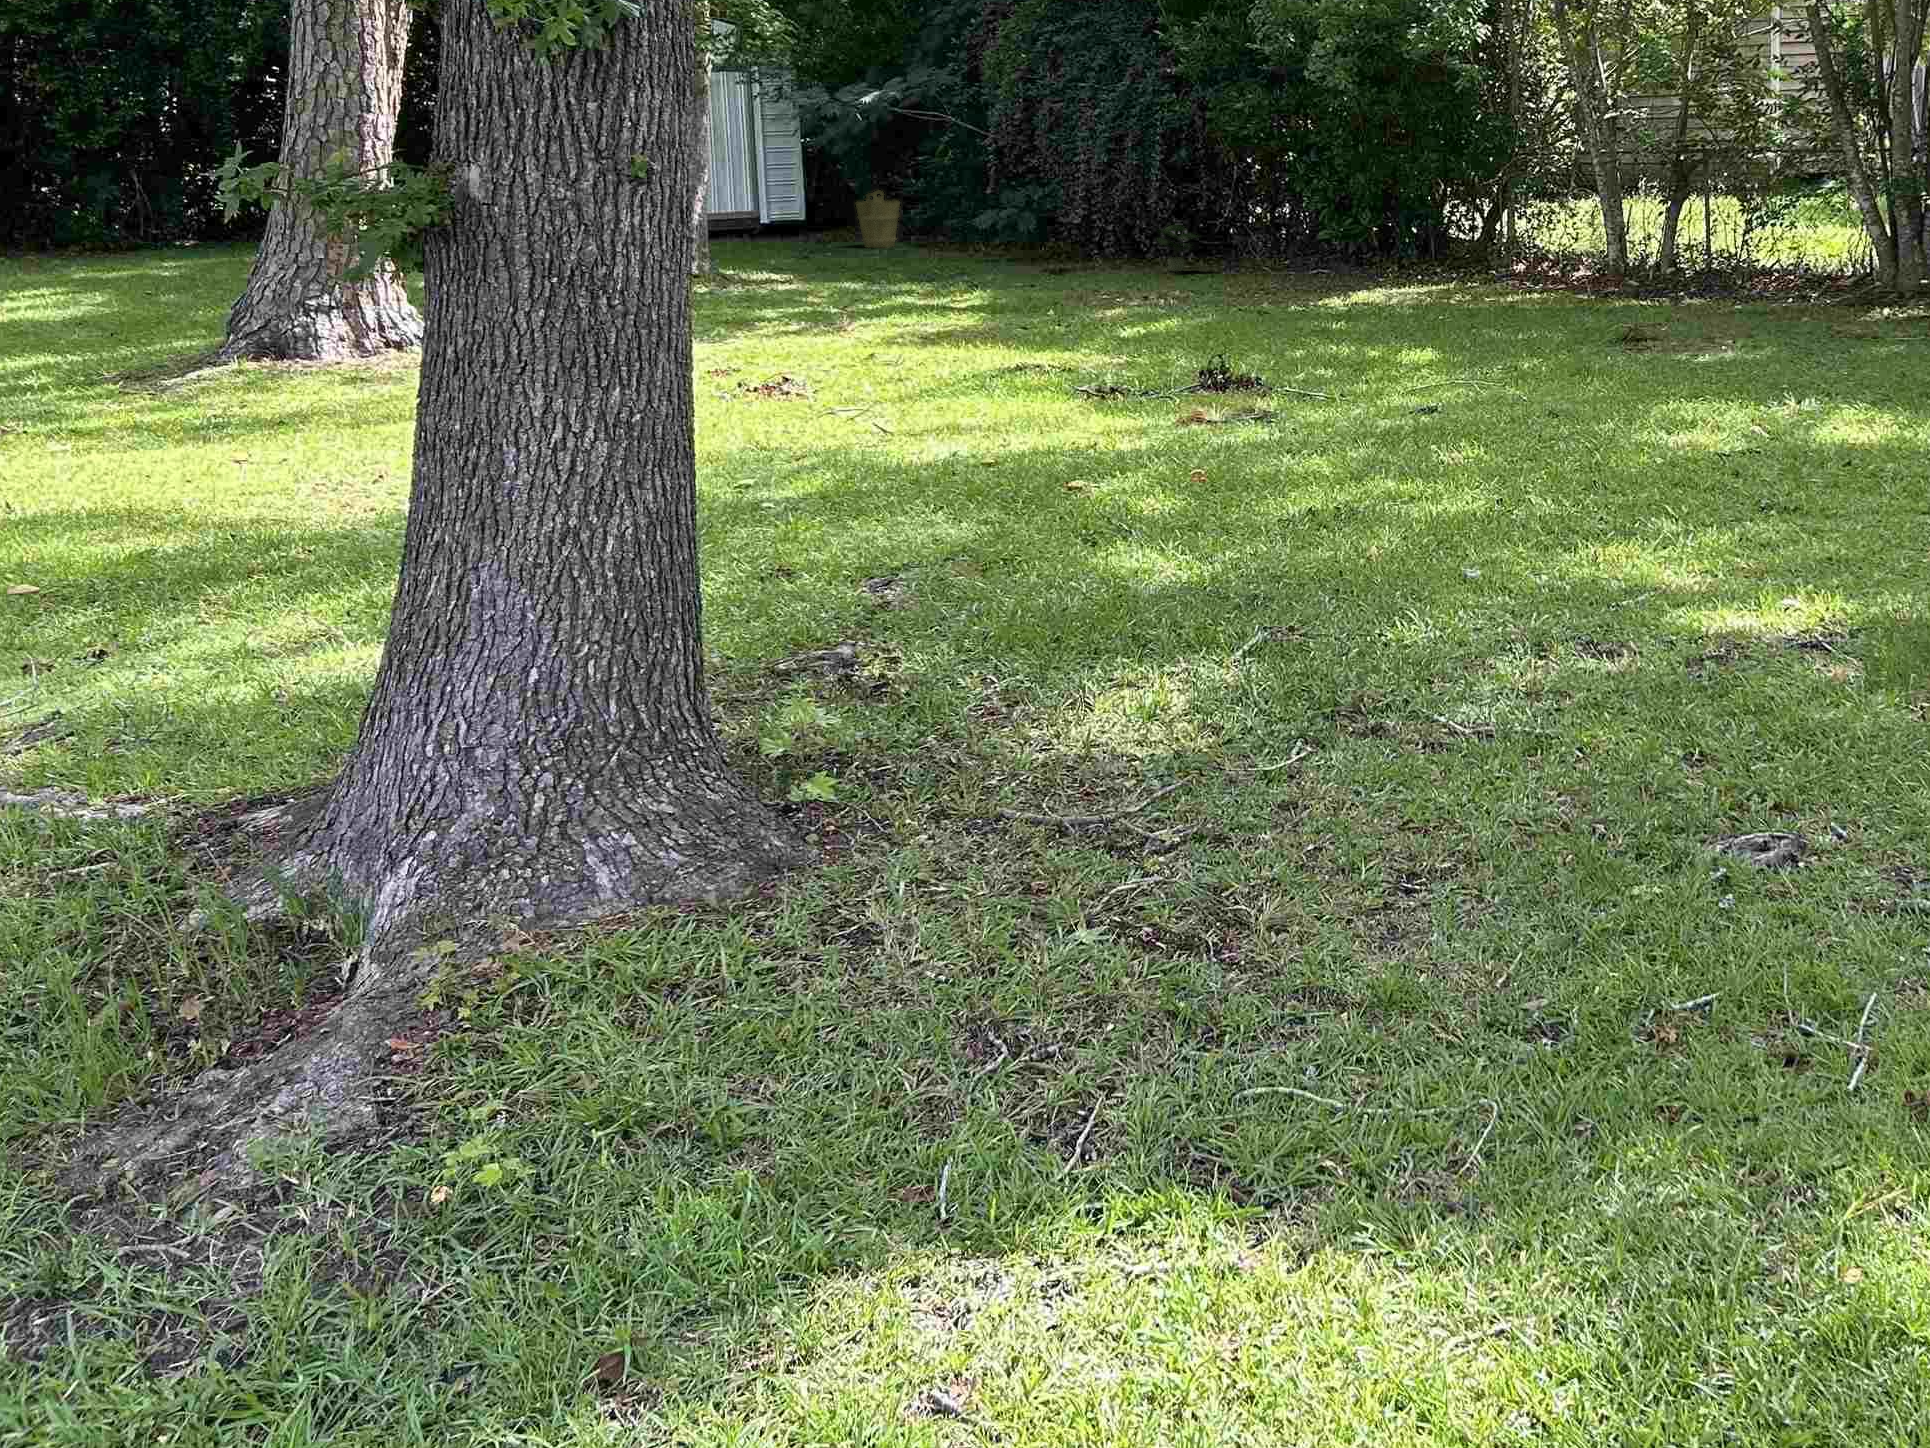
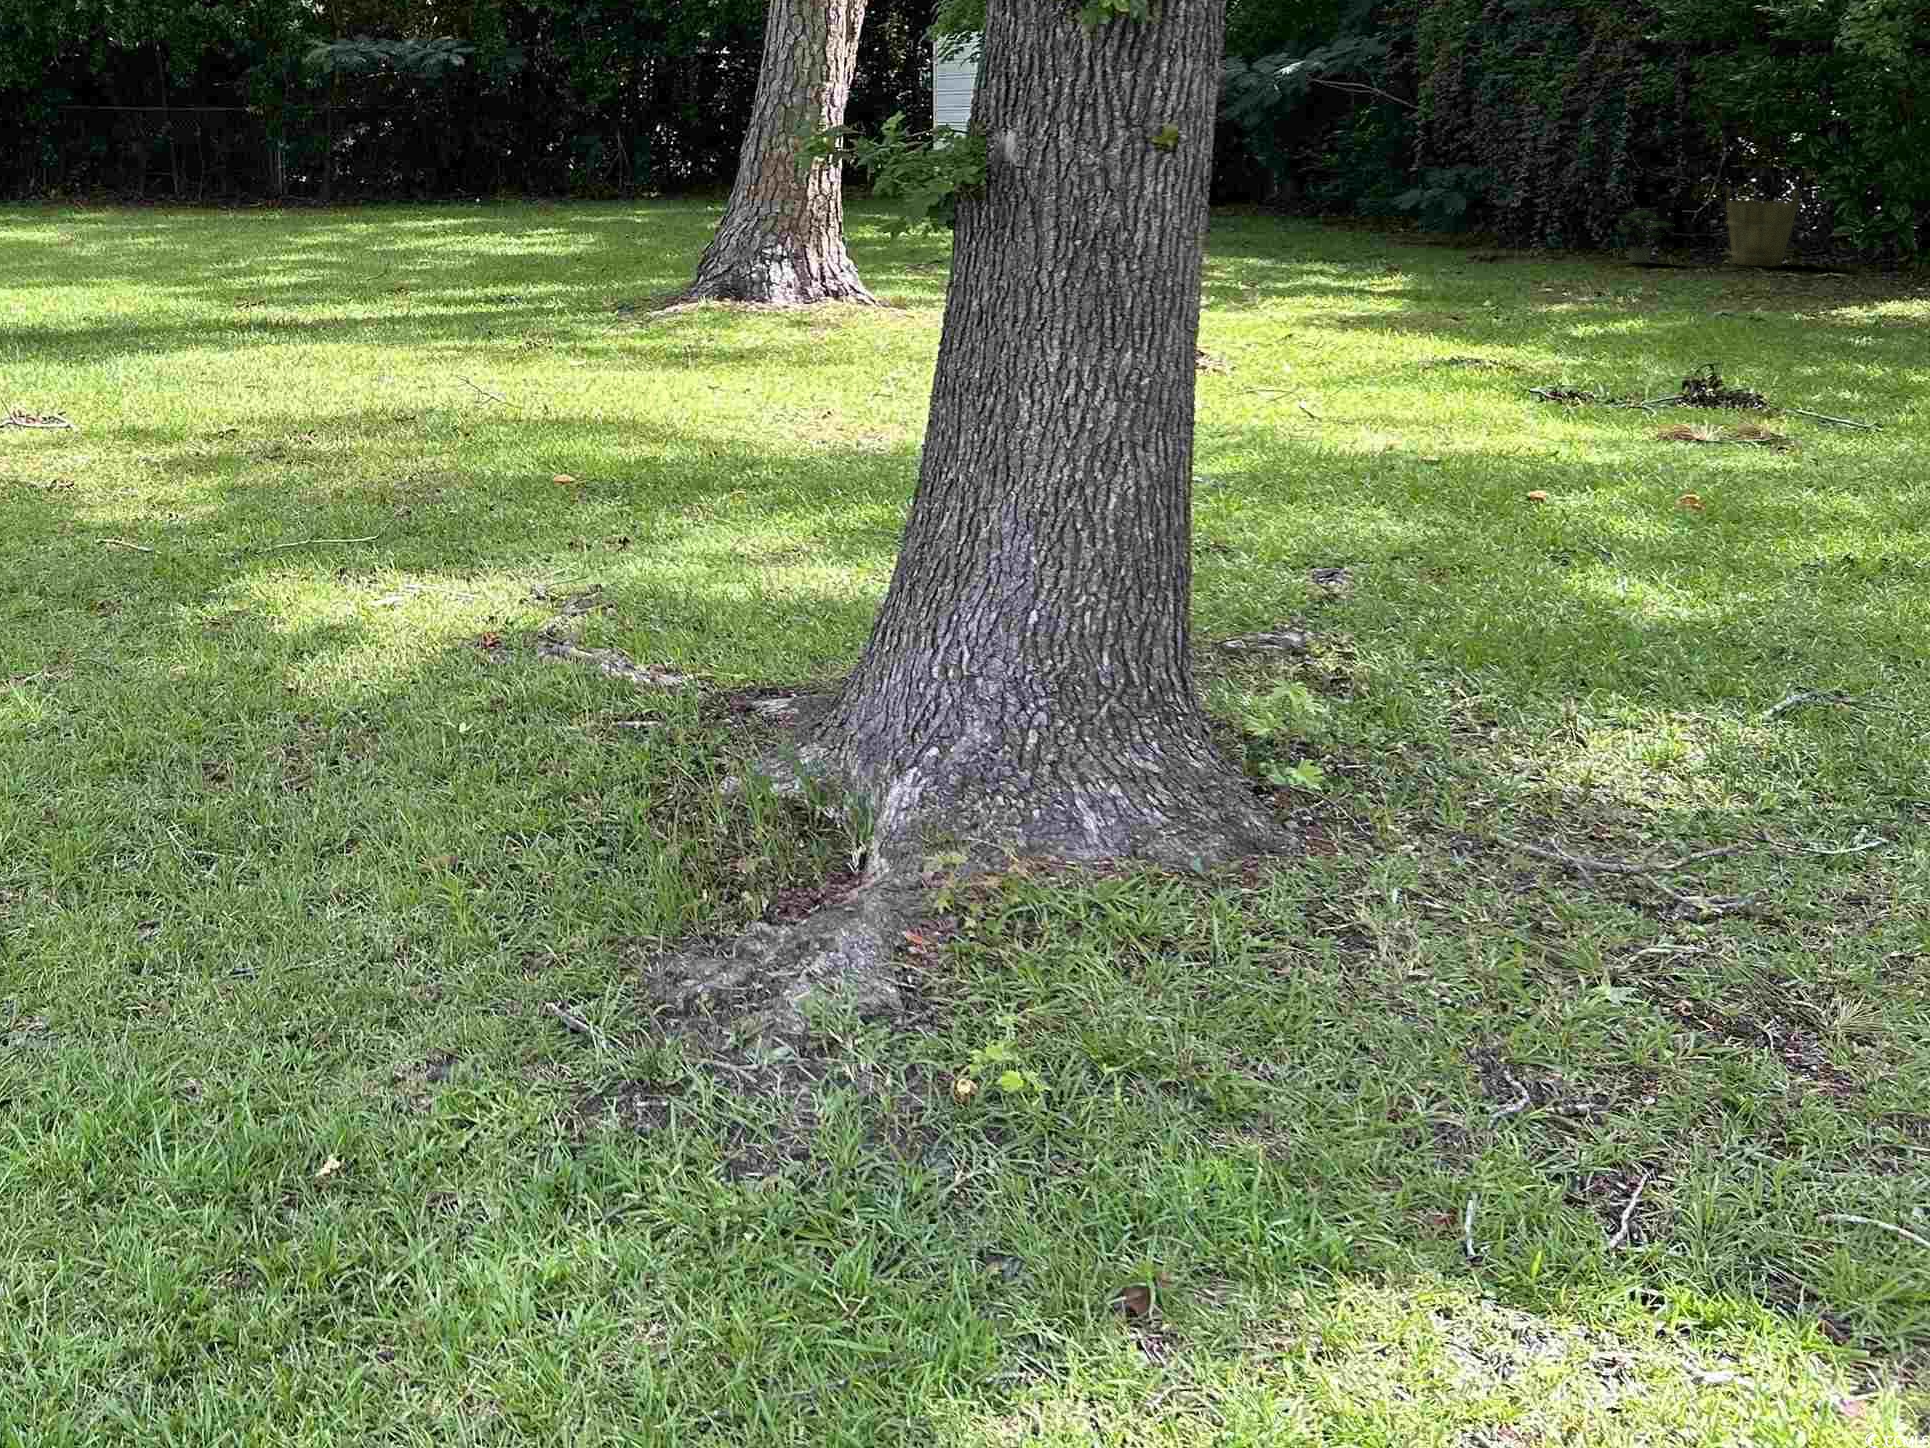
bucket: present [856,191,900,248] -> present [1726,189,1799,266]

